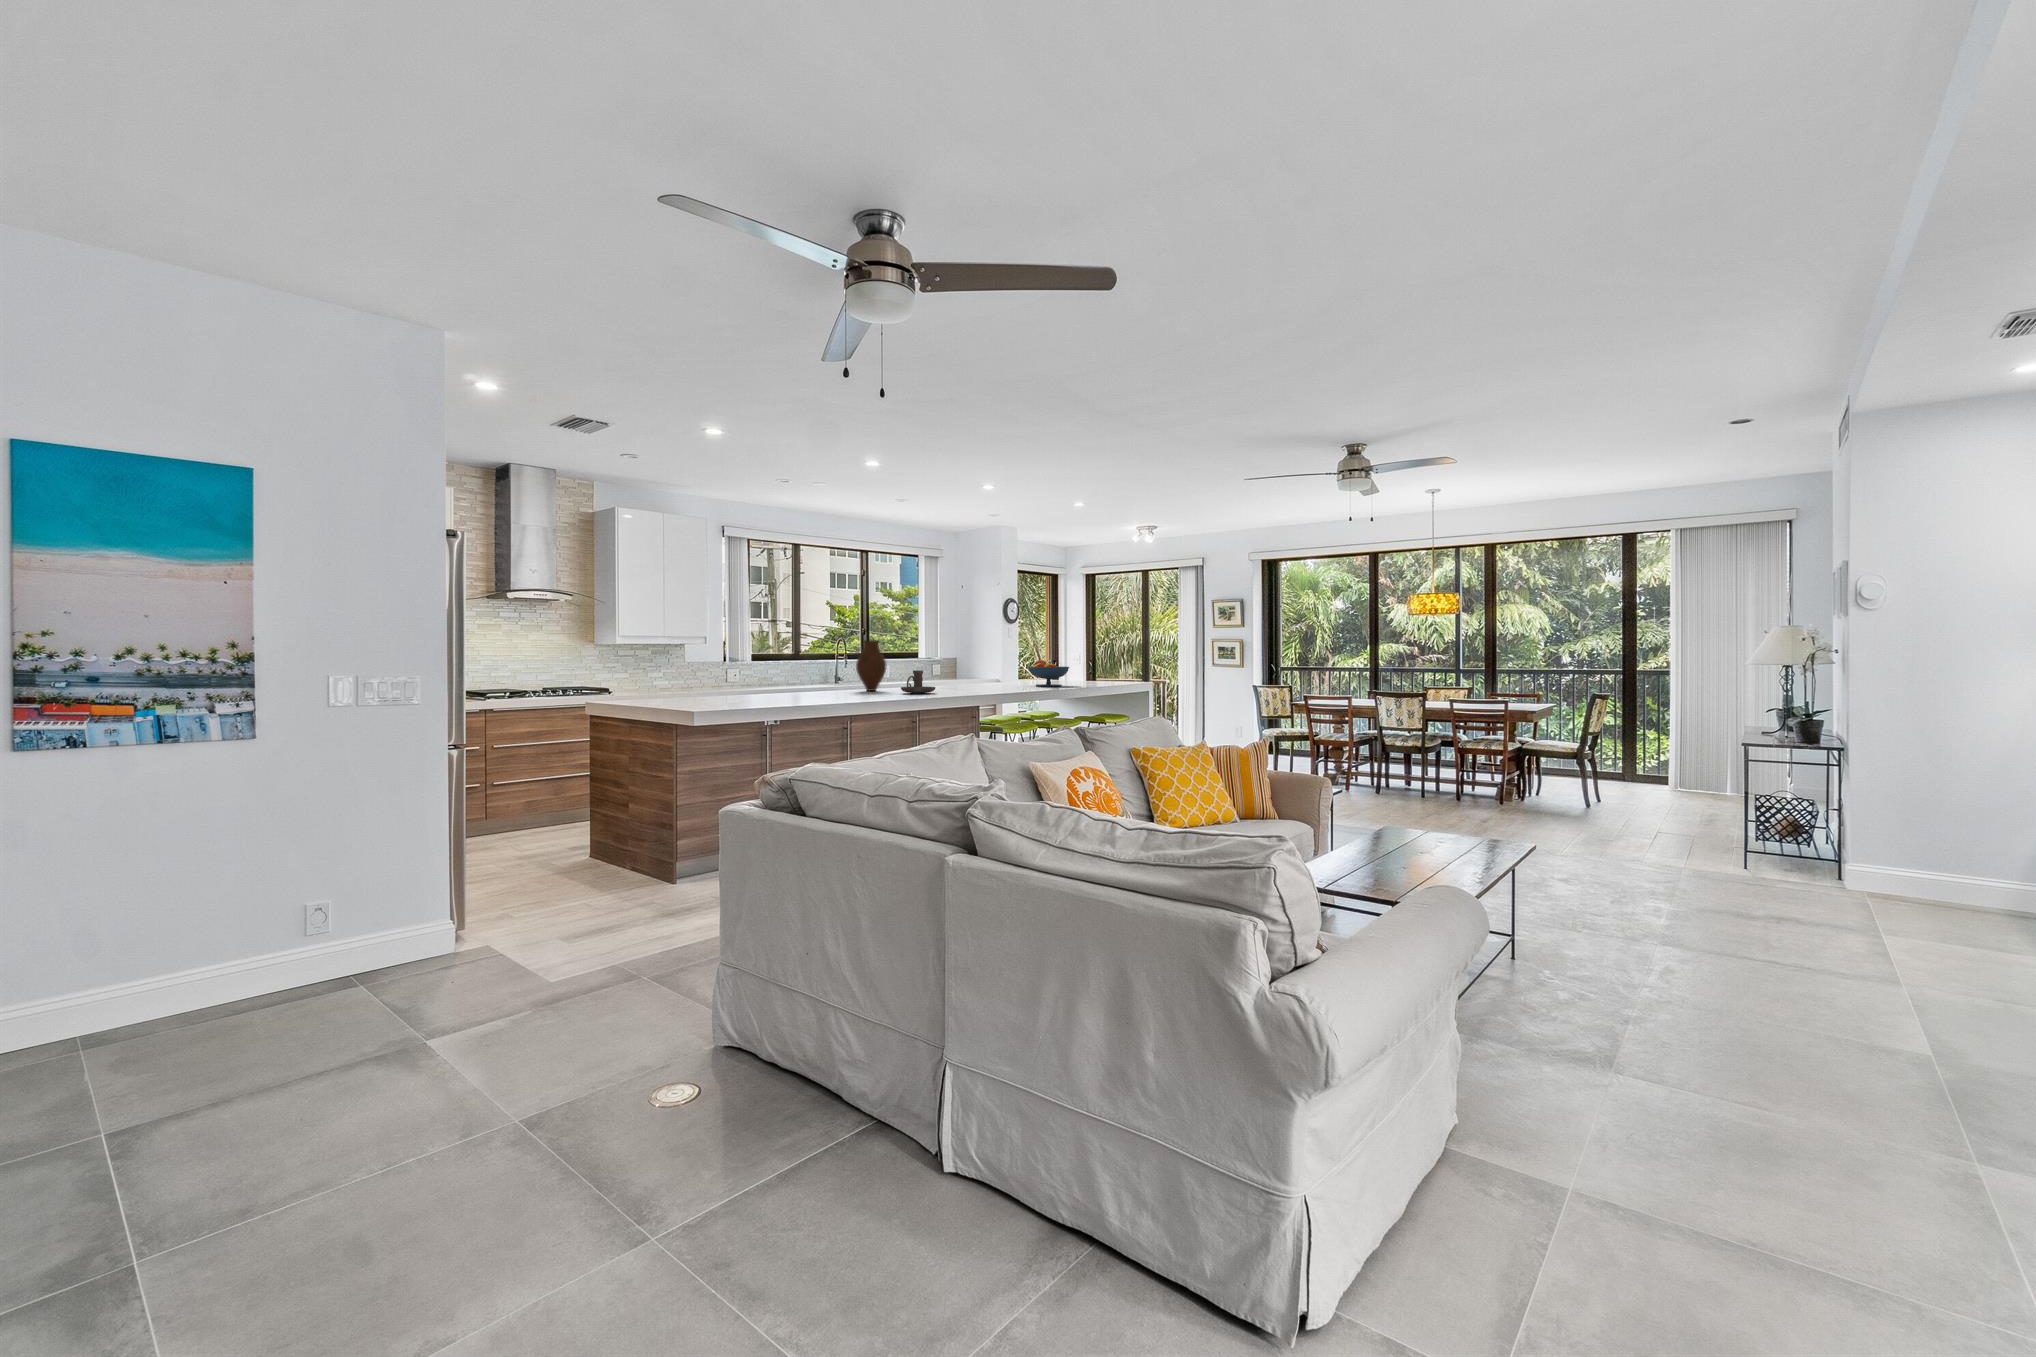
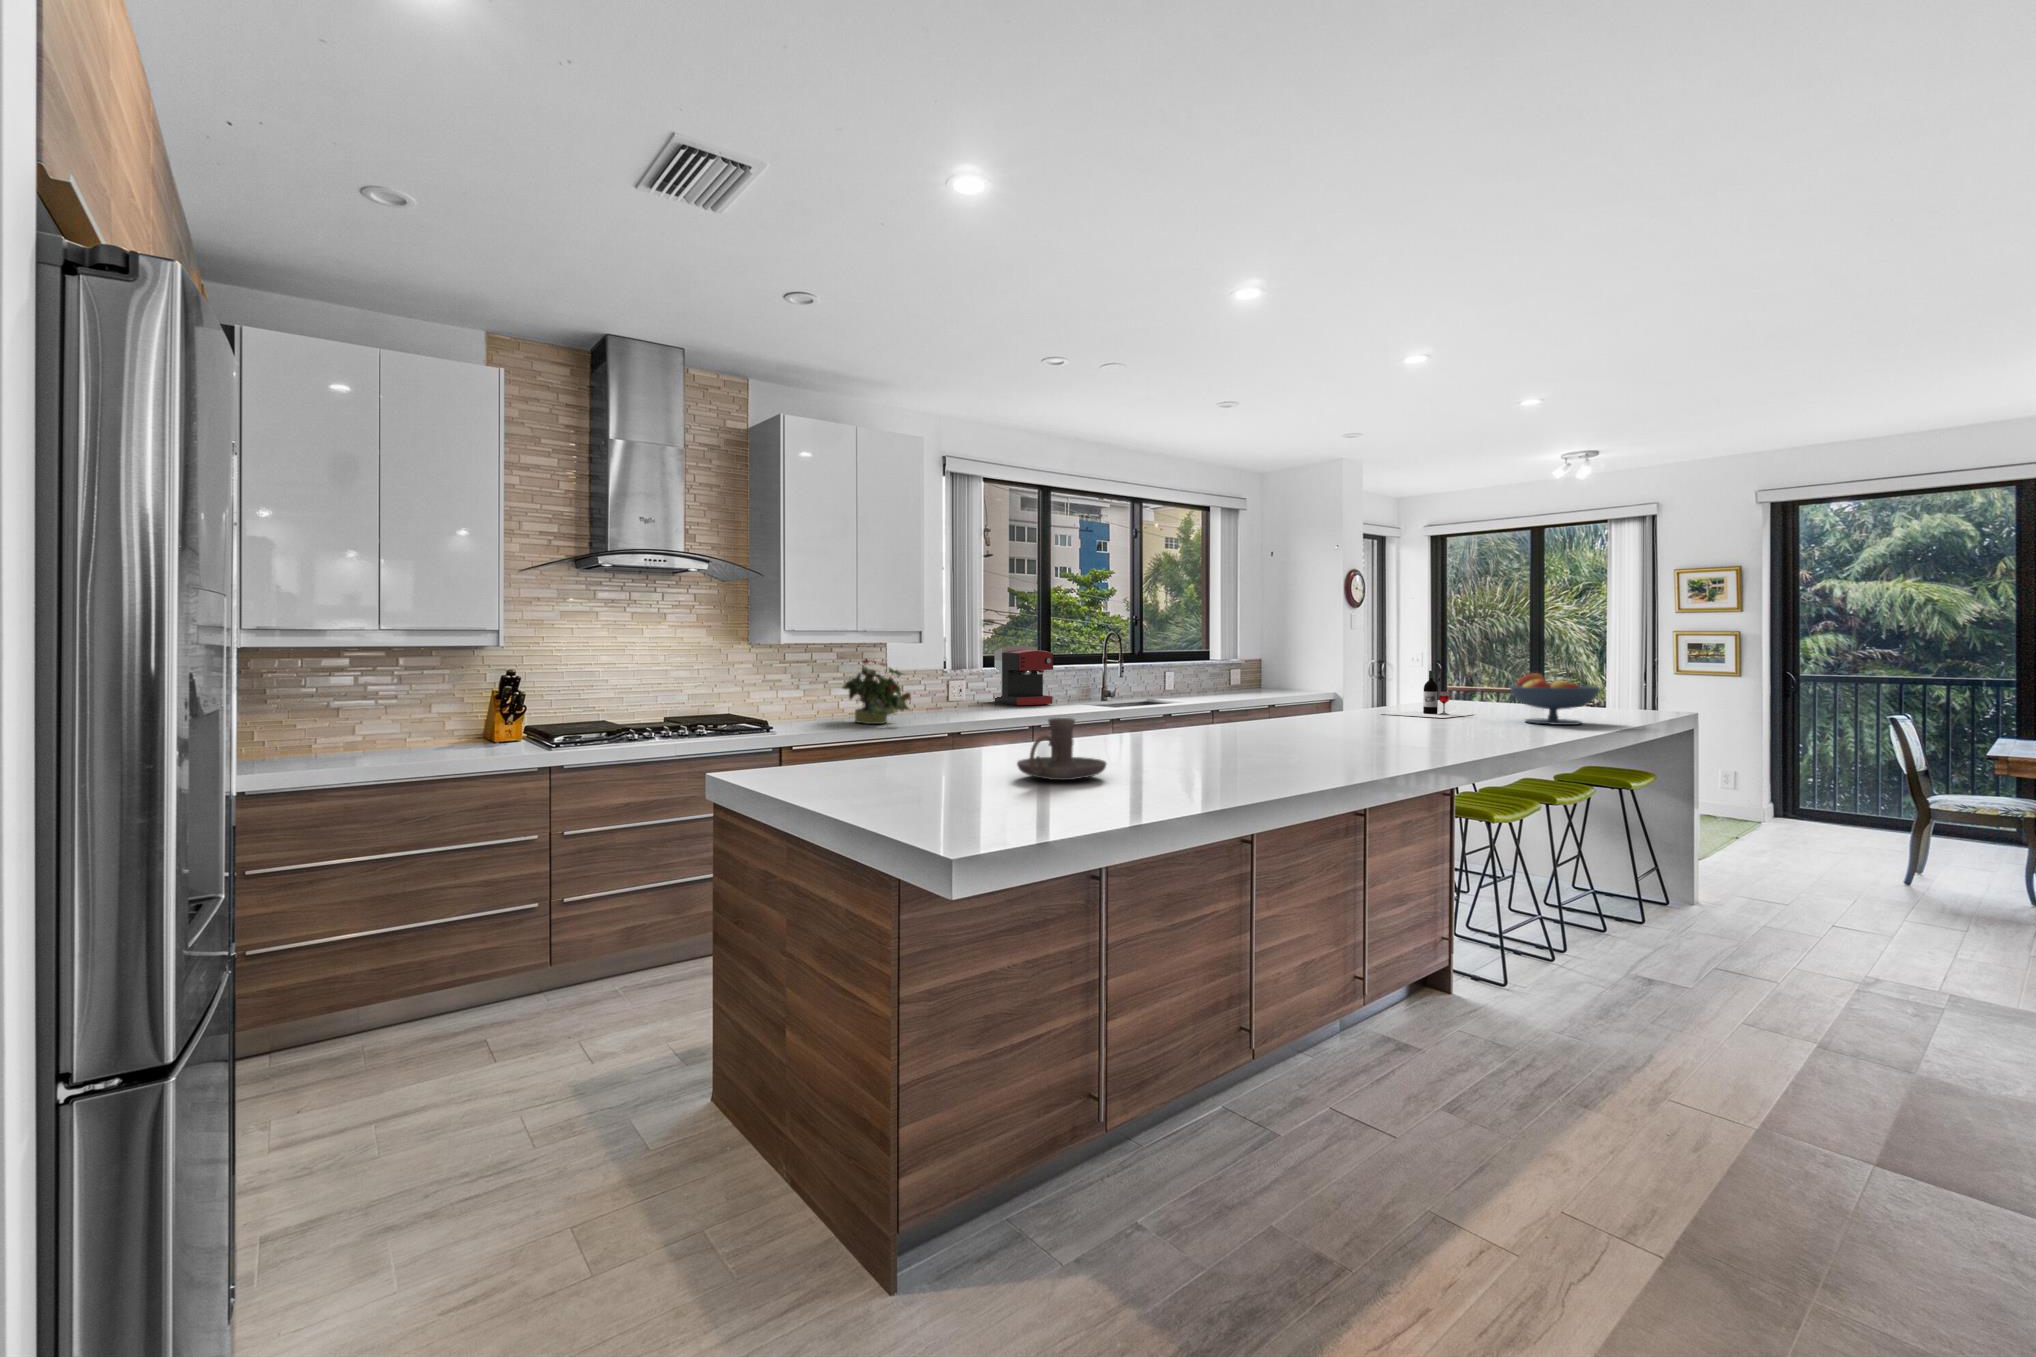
vase: present [856,640,886,691] -> none [1215,638,1276,738]
coffee maker: none [761,647,799,686] -> present [994,645,1053,705]
potted plant: none [654,653,698,693] -> present [842,659,911,724]
wine bottle: none [972,660,1024,685] -> present [1383,671,1473,718]
candle holder: present [901,670,935,694] -> present [1017,718,1106,780]

